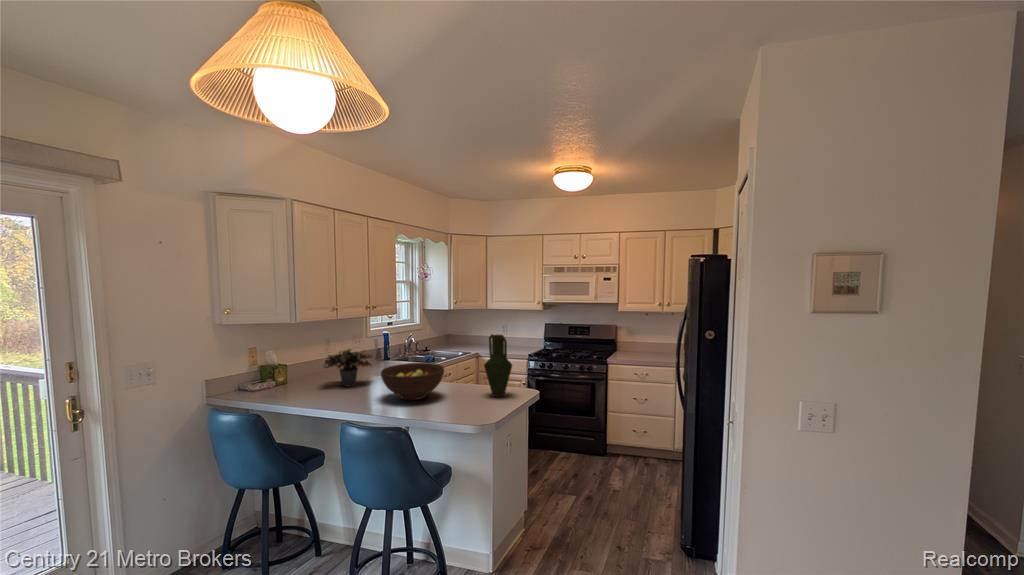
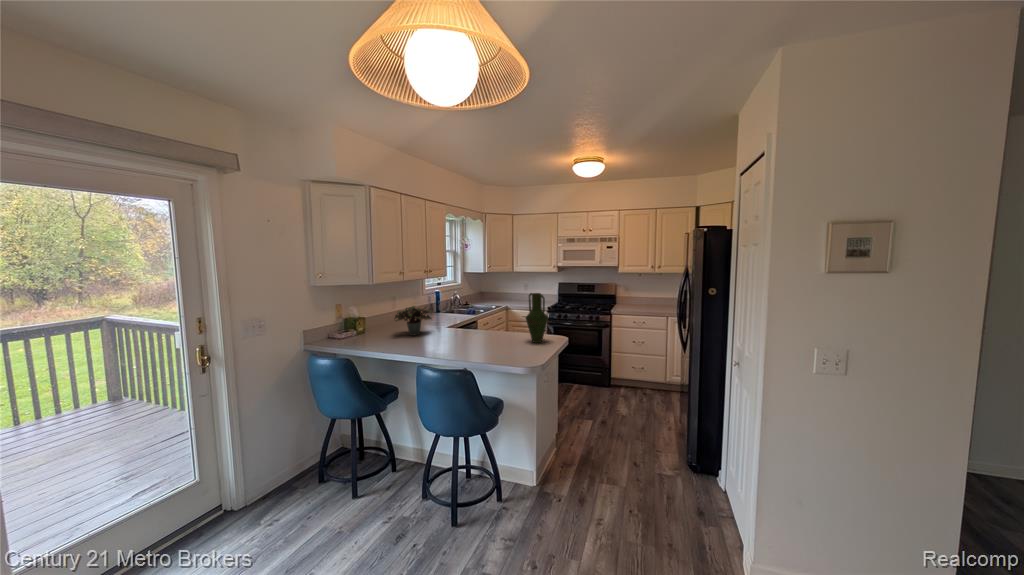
fruit bowl: present [381,363,444,400] -> none [443,316,494,346]

